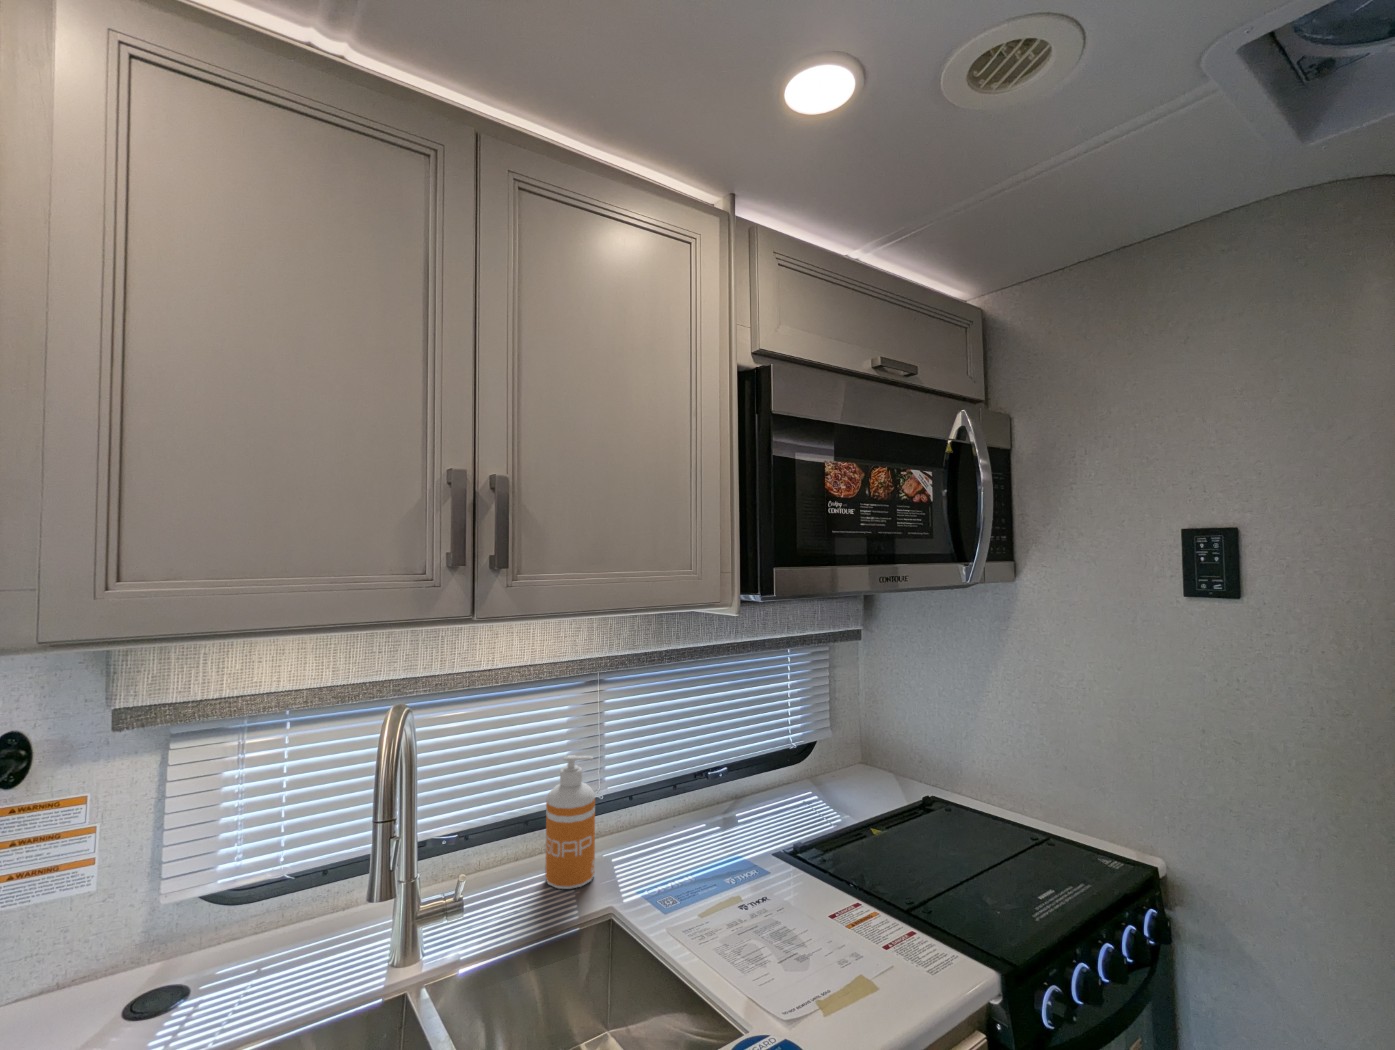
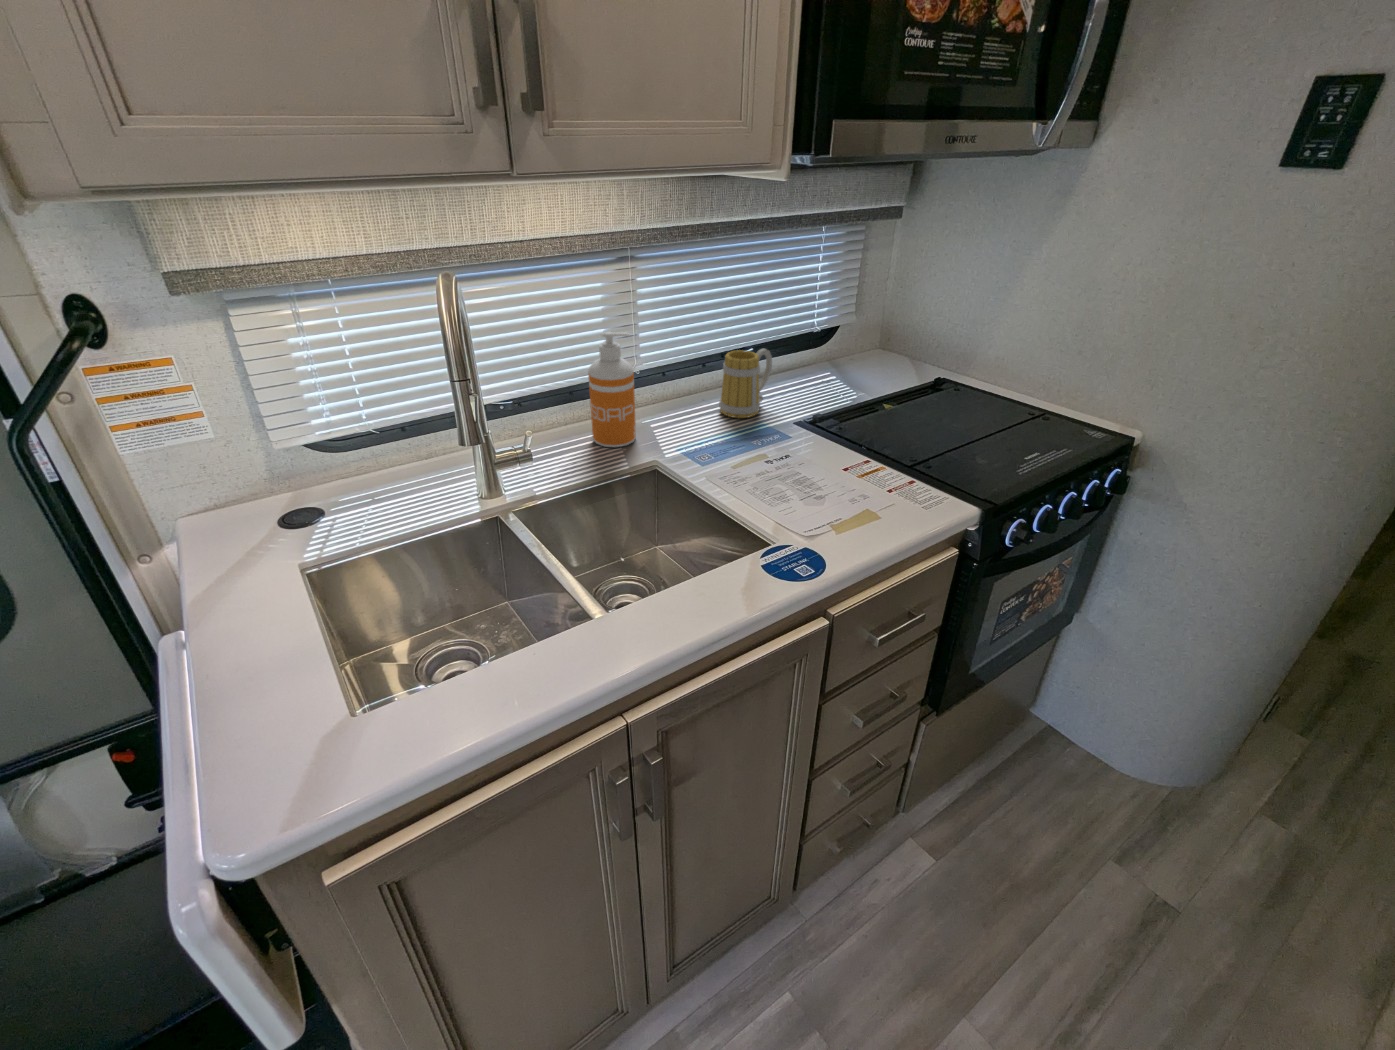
mug: none [691,768,746,848] -> present [719,349,772,418]

